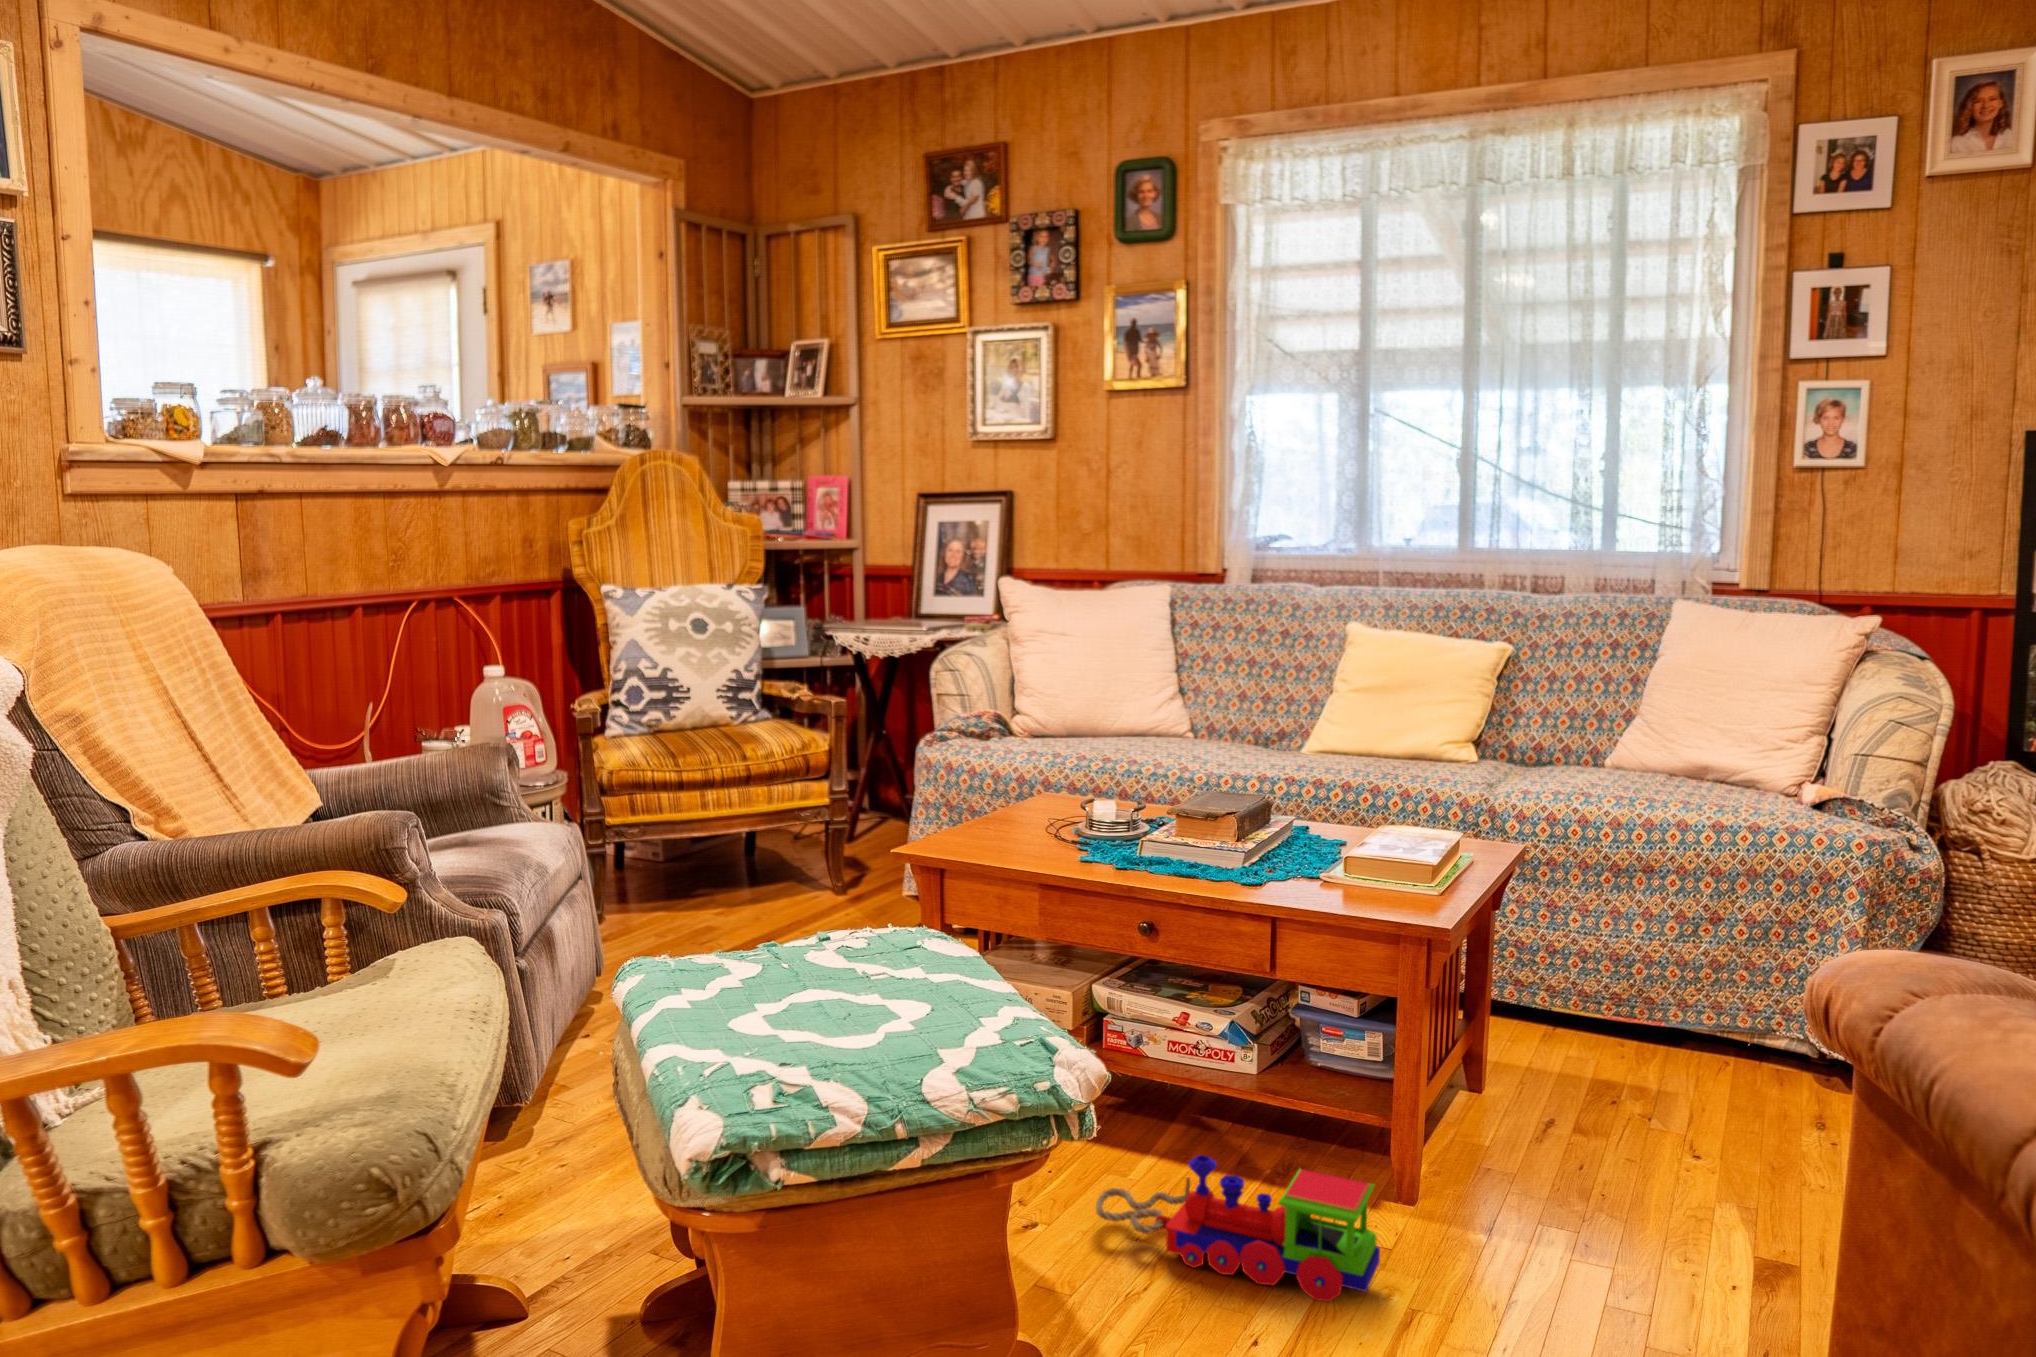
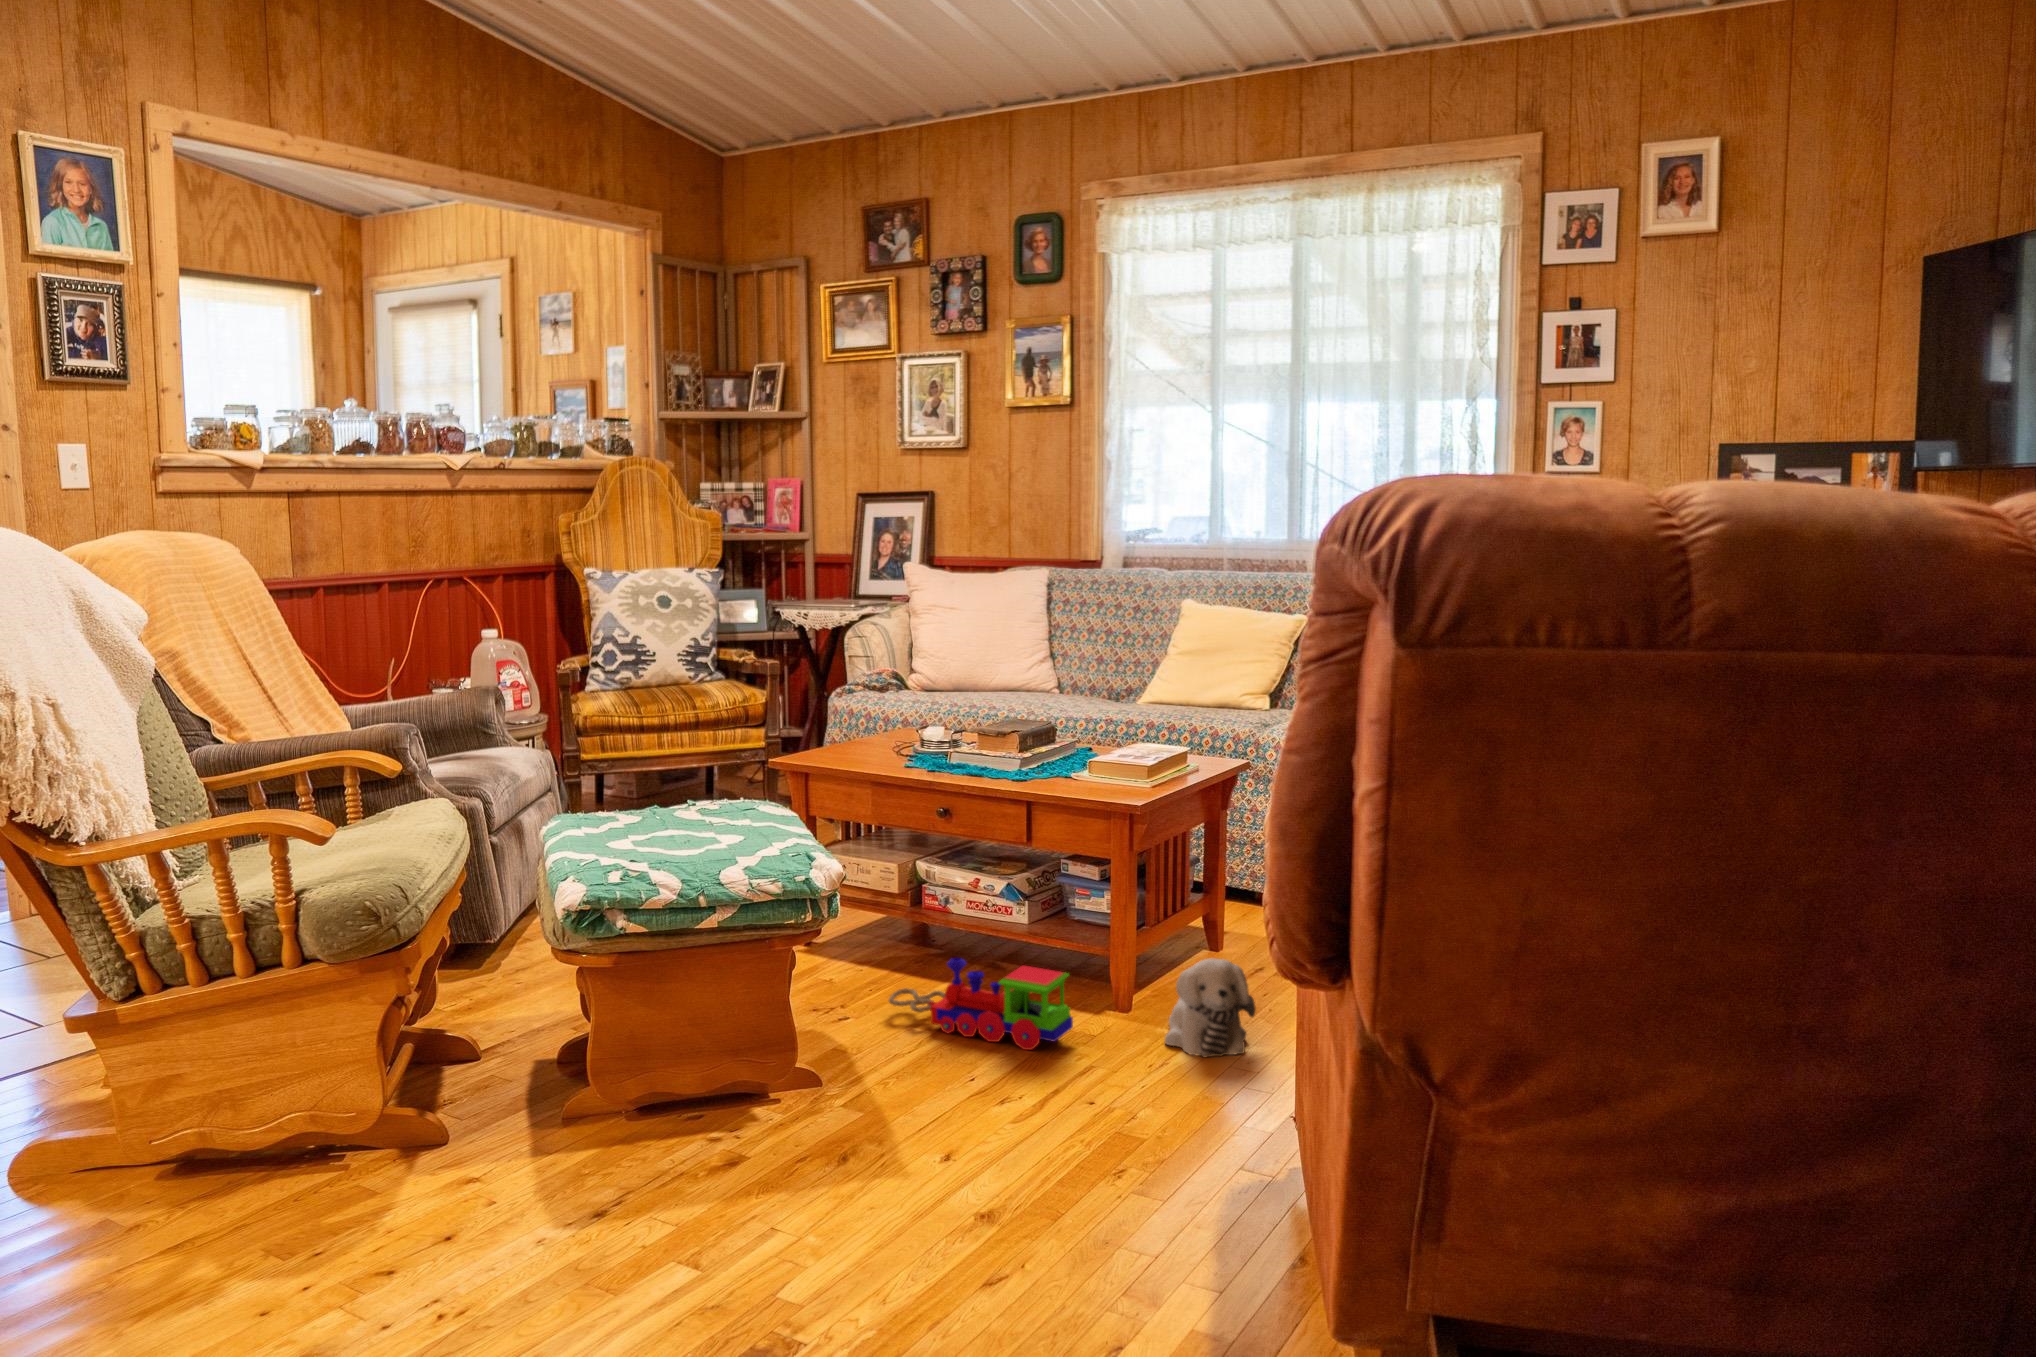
plush toy: none [1503,1164,1648,1314] -> present [1165,959,1256,1057]

